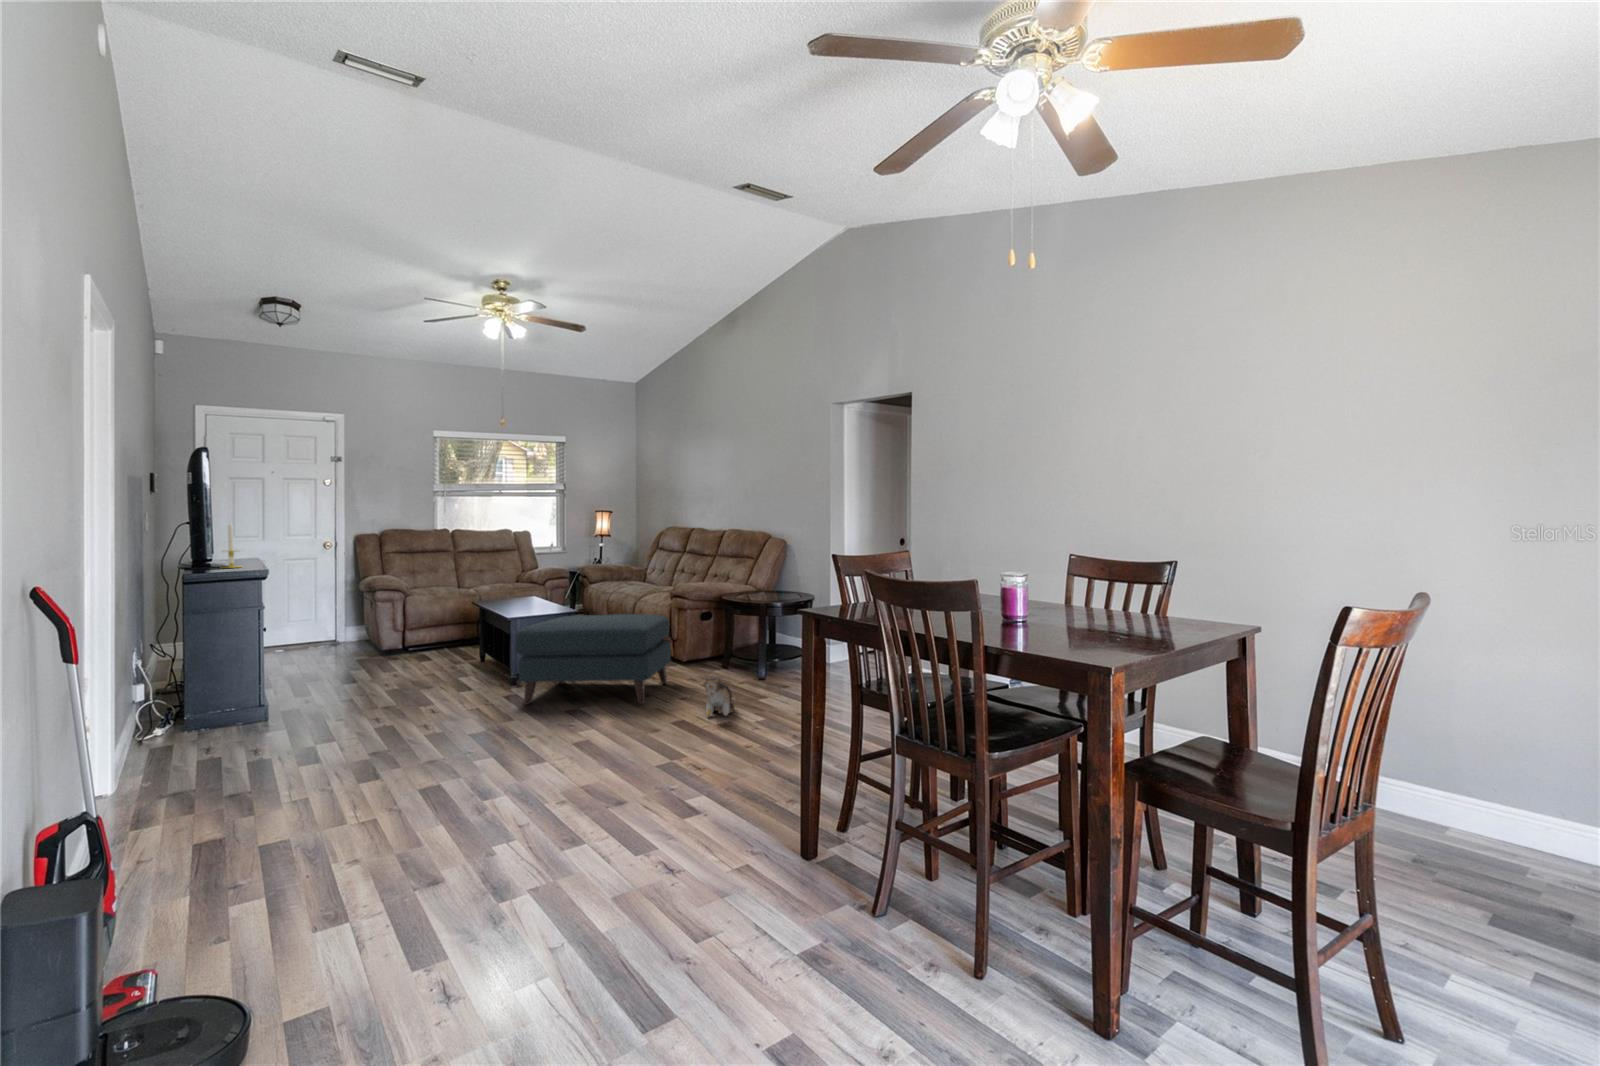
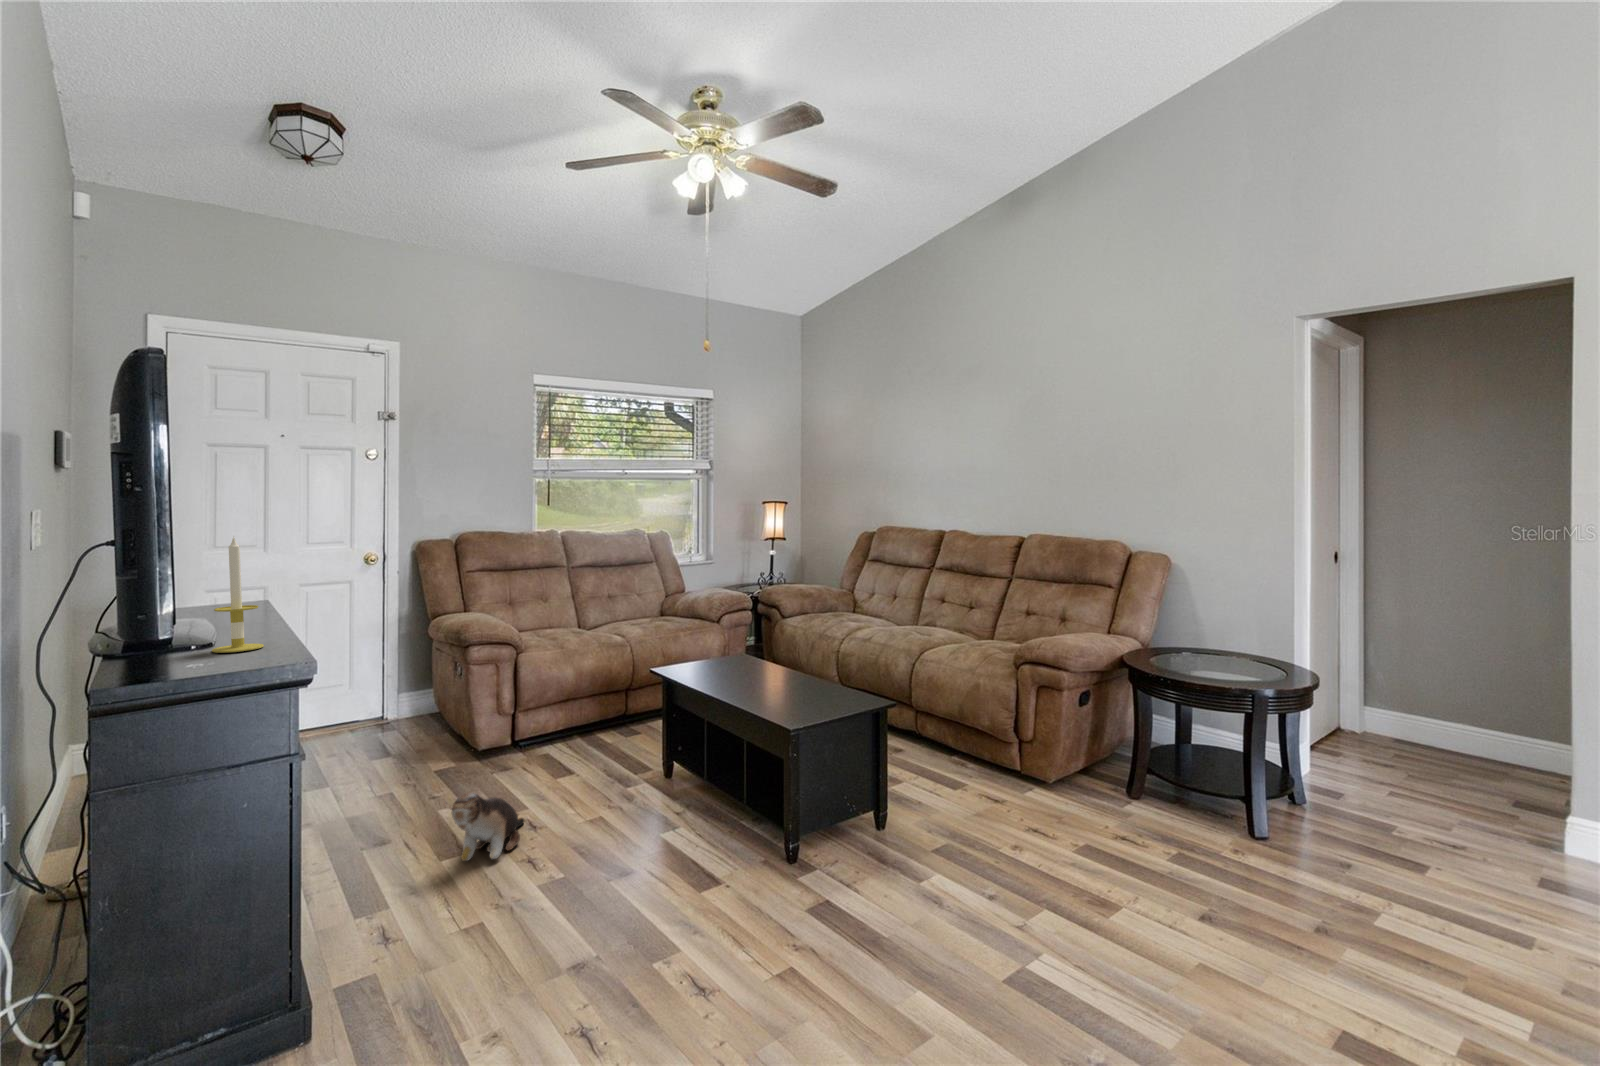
ottoman: present [516,614,671,705] -> none [860,717,1168,941]
plush toy: present [704,675,735,717] -> present [443,792,524,861]

